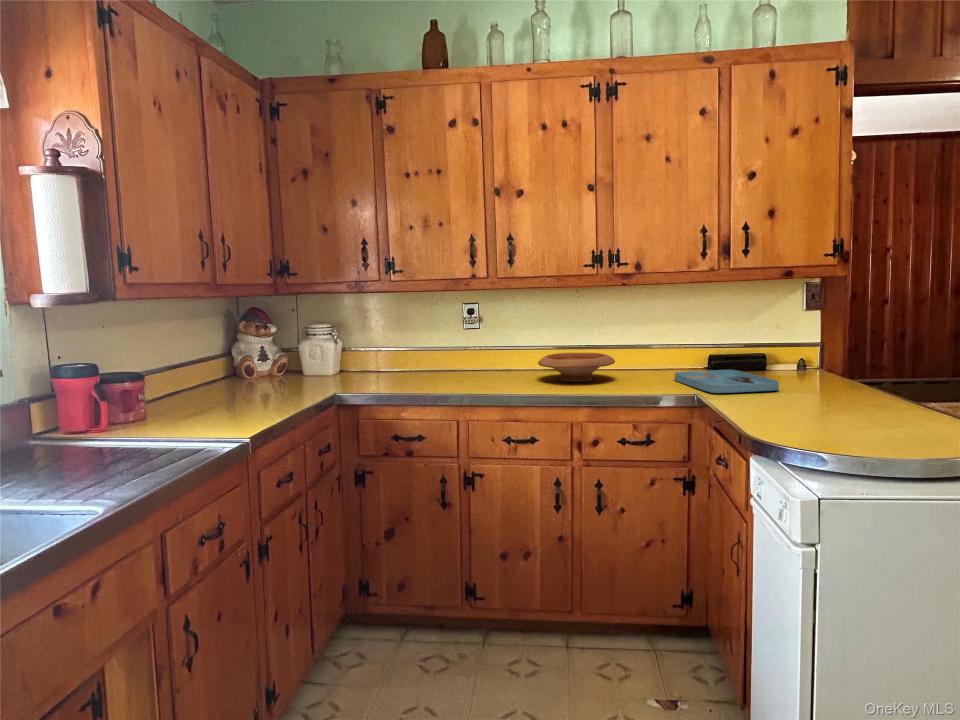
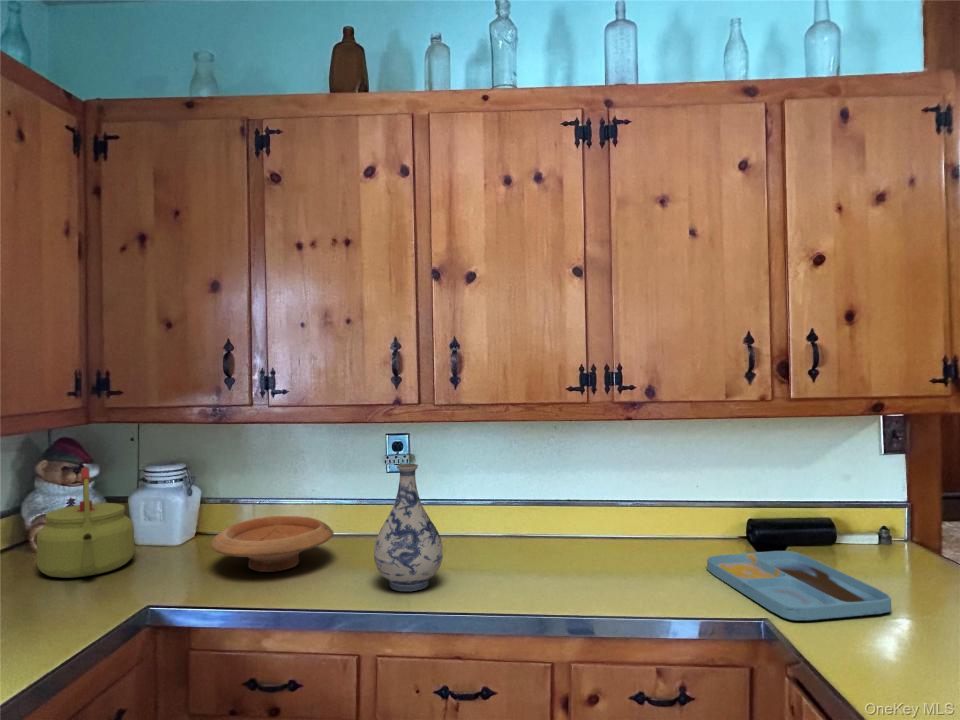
vase: none [463,311,505,388] -> present [374,463,443,591]
kettle: none [253,321,309,386] -> present [37,467,135,578]
wooden bowl: present [538,353,615,382] -> present [211,516,334,572]

